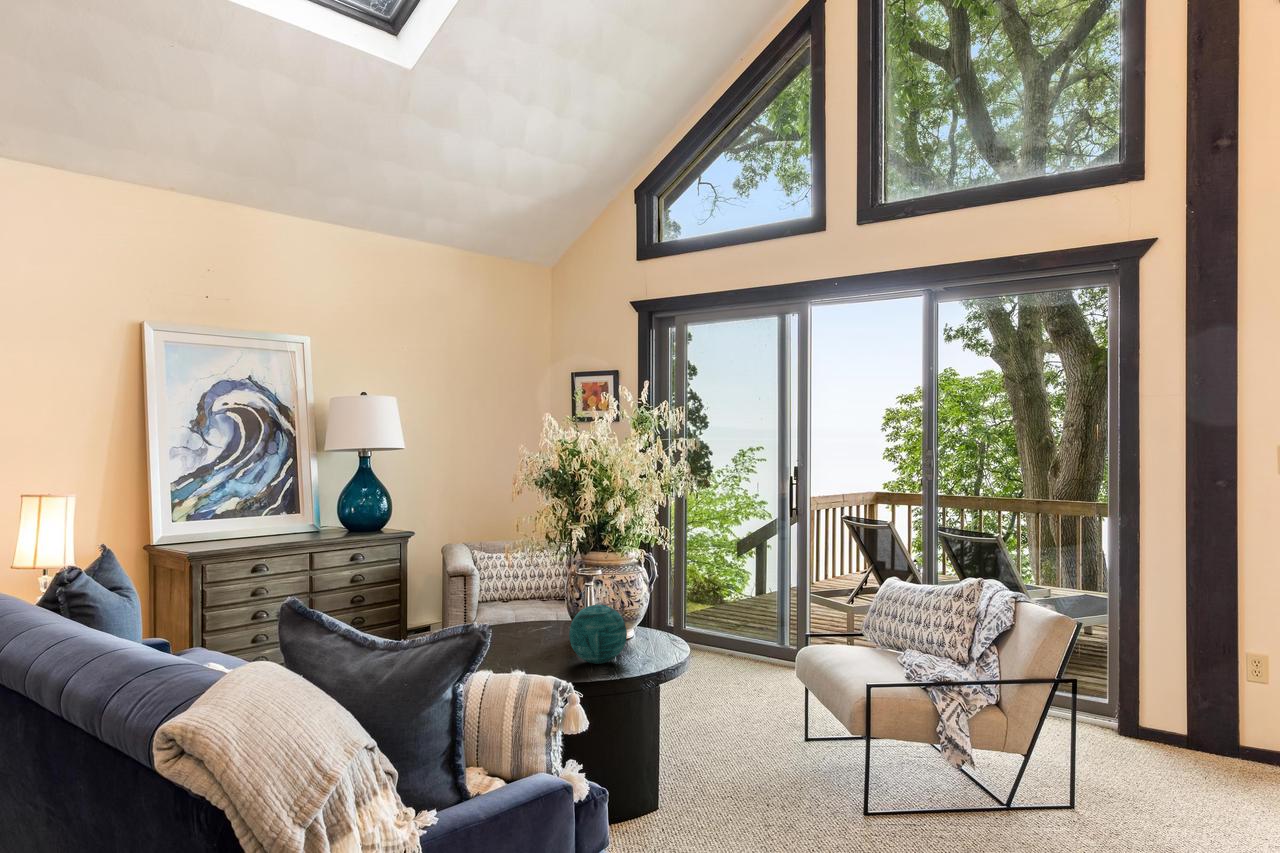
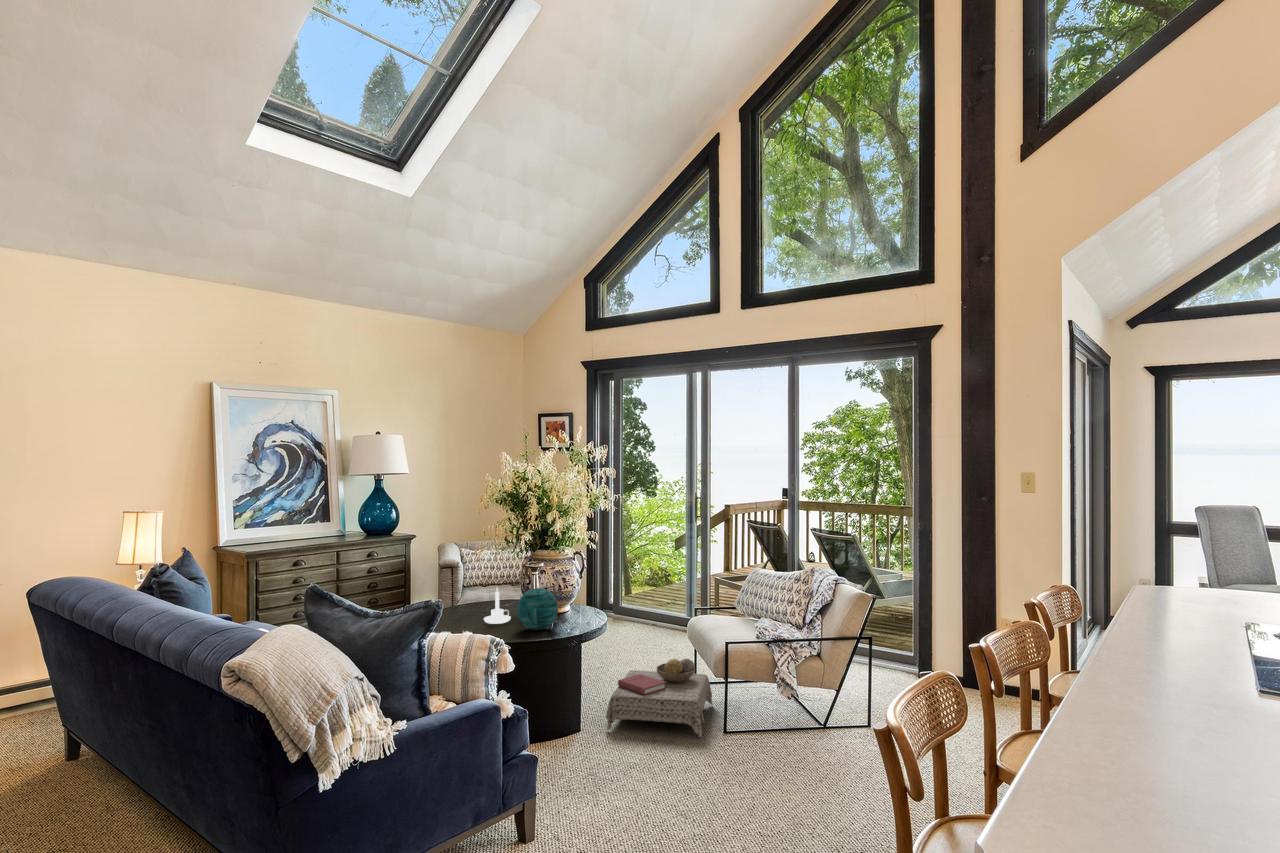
candle holder: none [519,602,557,654] -> present [484,588,511,624]
ottoman: none [692,705,836,820] -> present [606,659,712,737]

